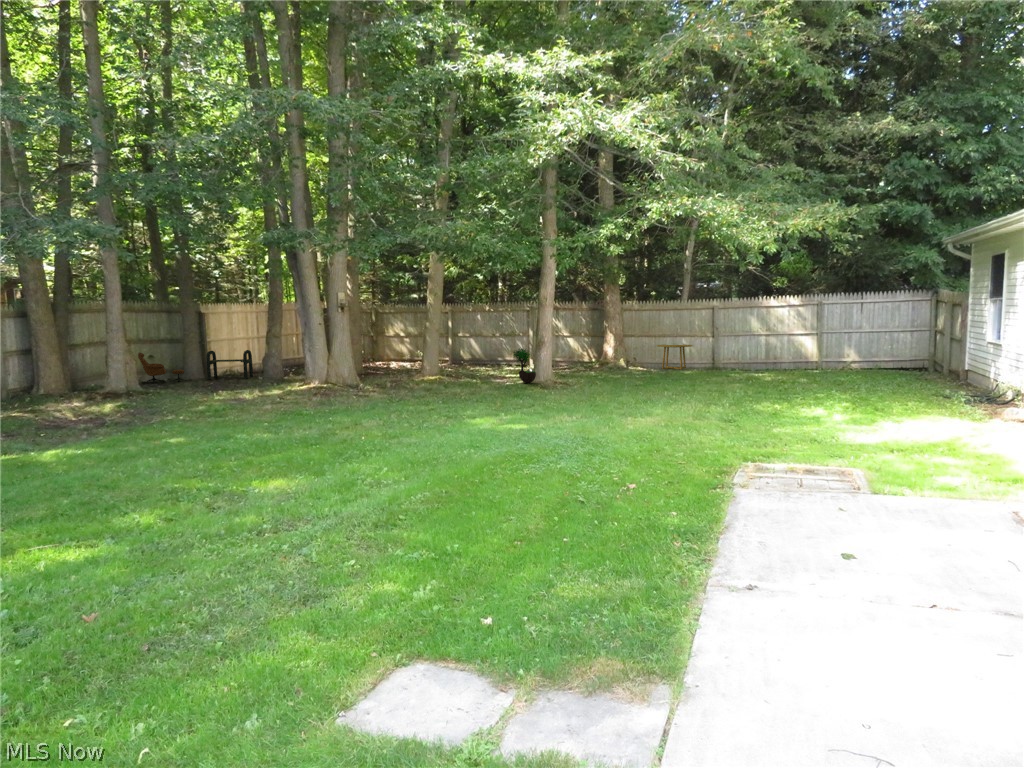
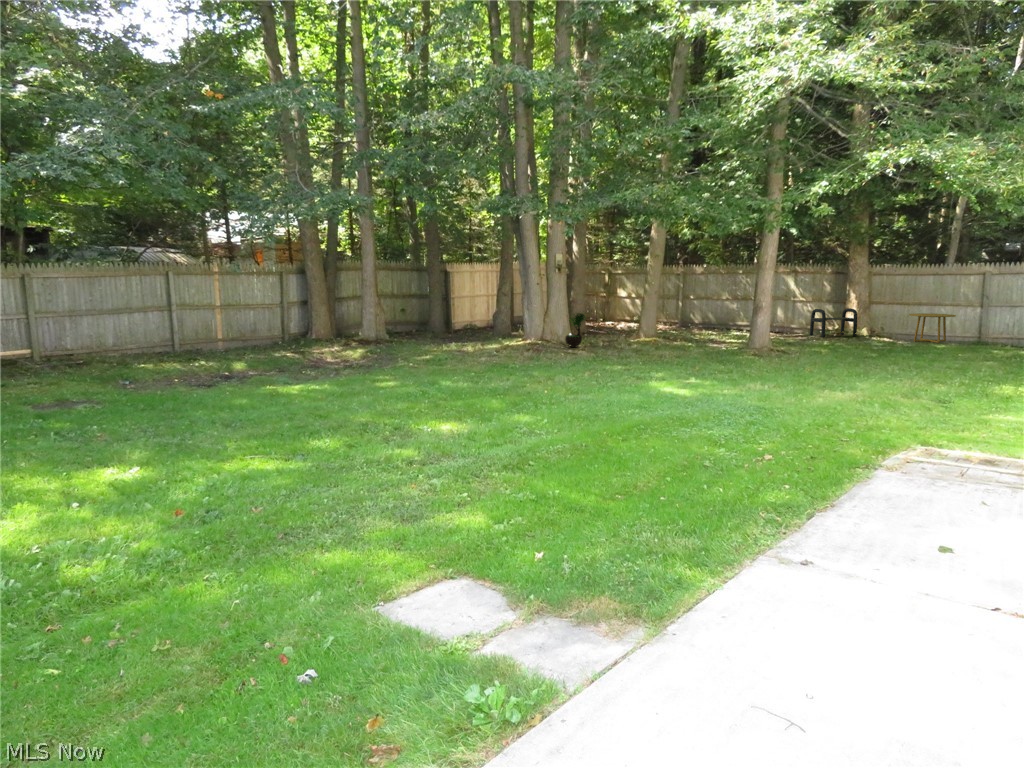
potted tree: present [513,348,536,383] -> present [565,313,586,347]
bench: present [206,350,253,380] -> present [810,308,857,337]
lounge chair: present [138,353,184,383] -> none [391,307,430,334]

